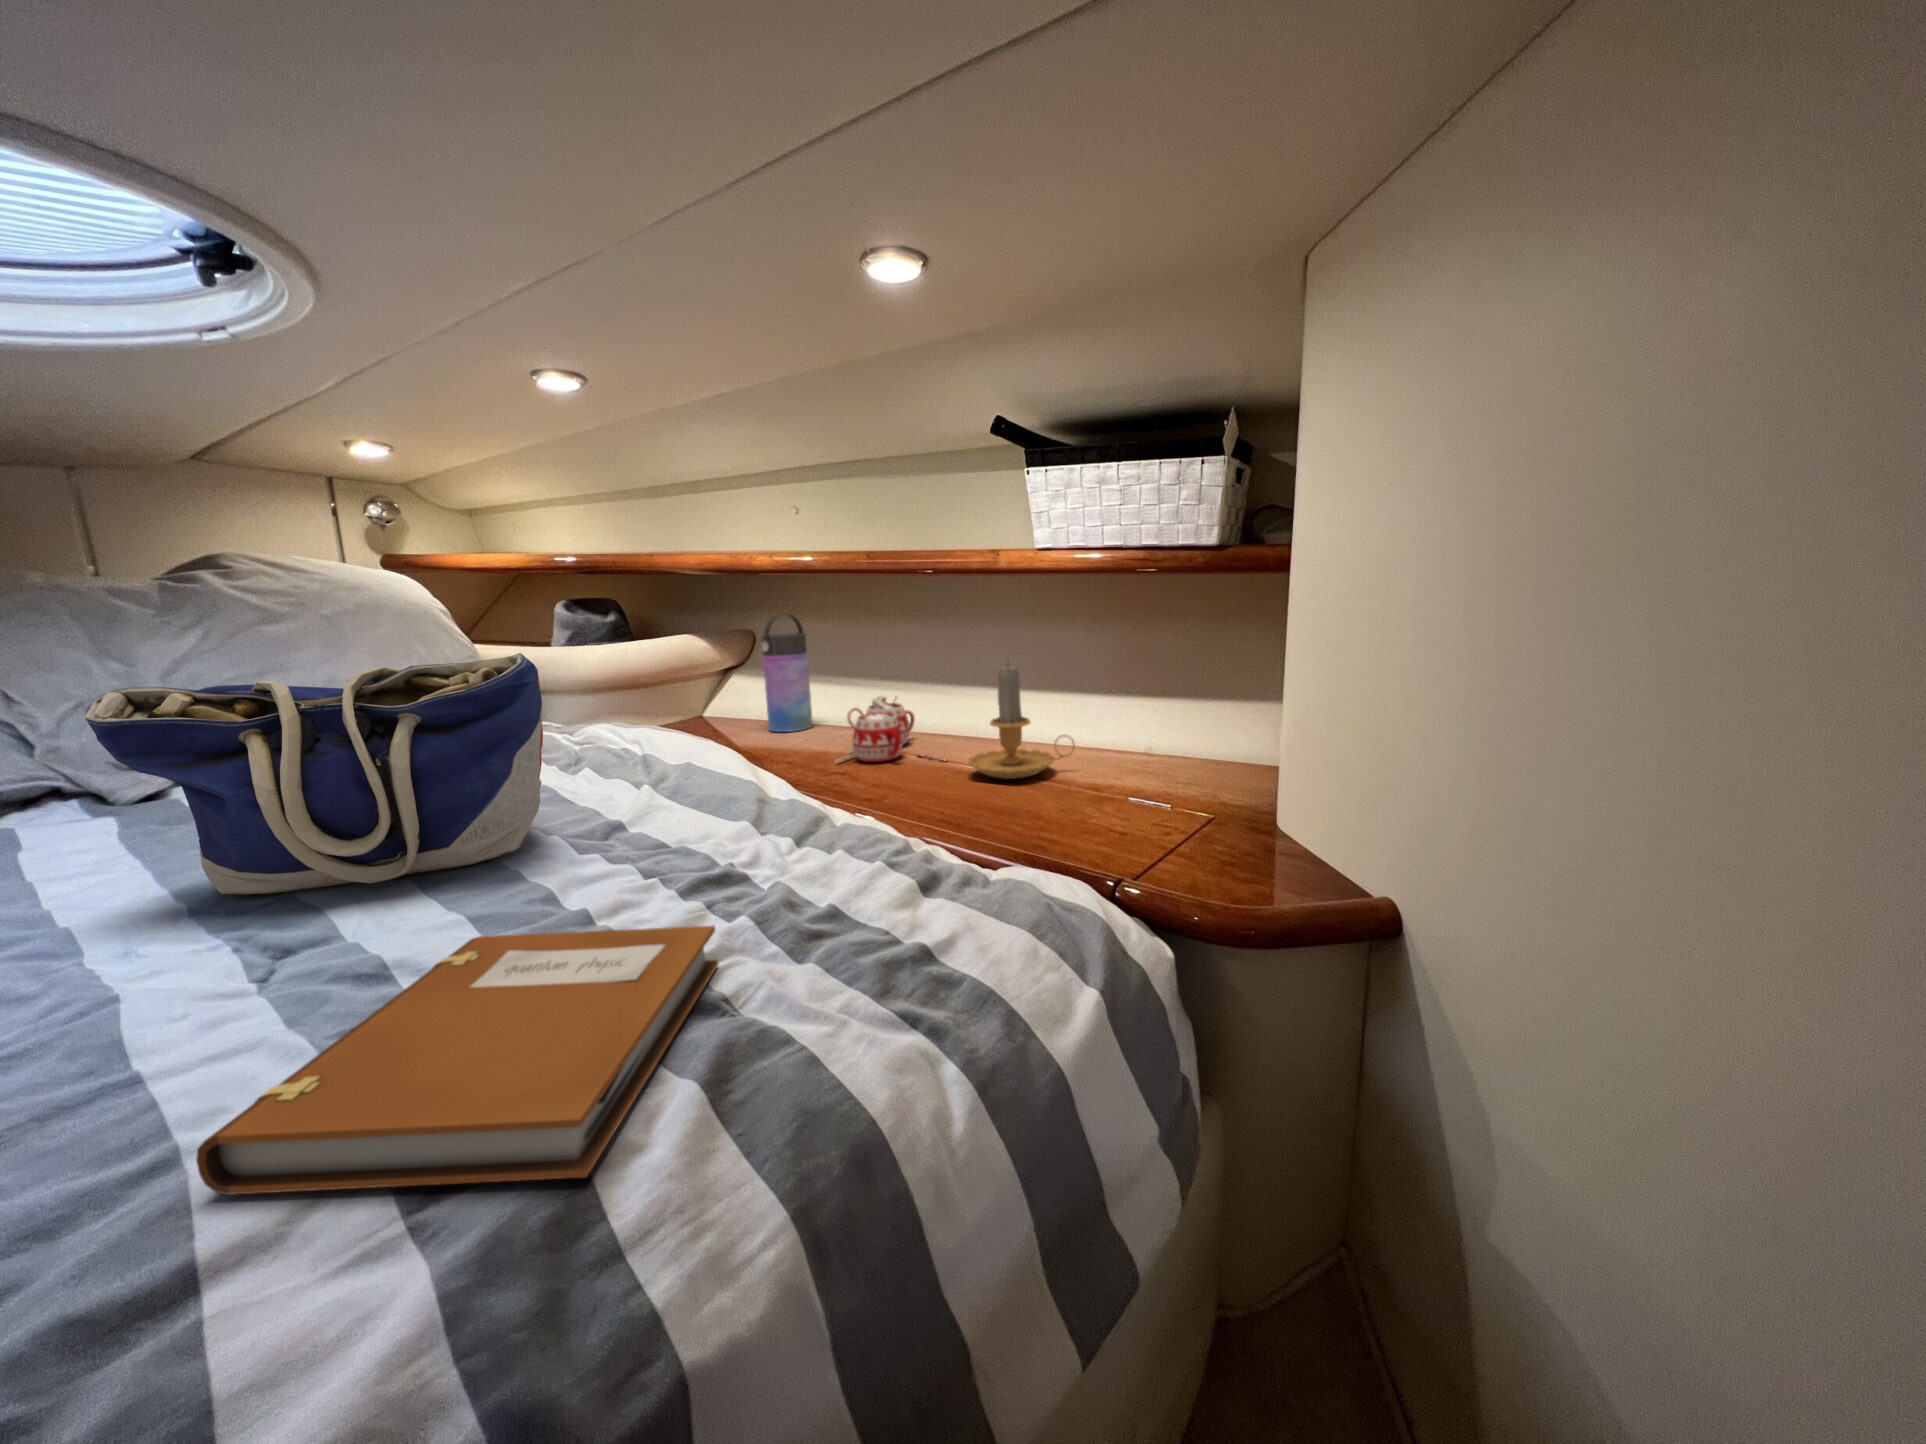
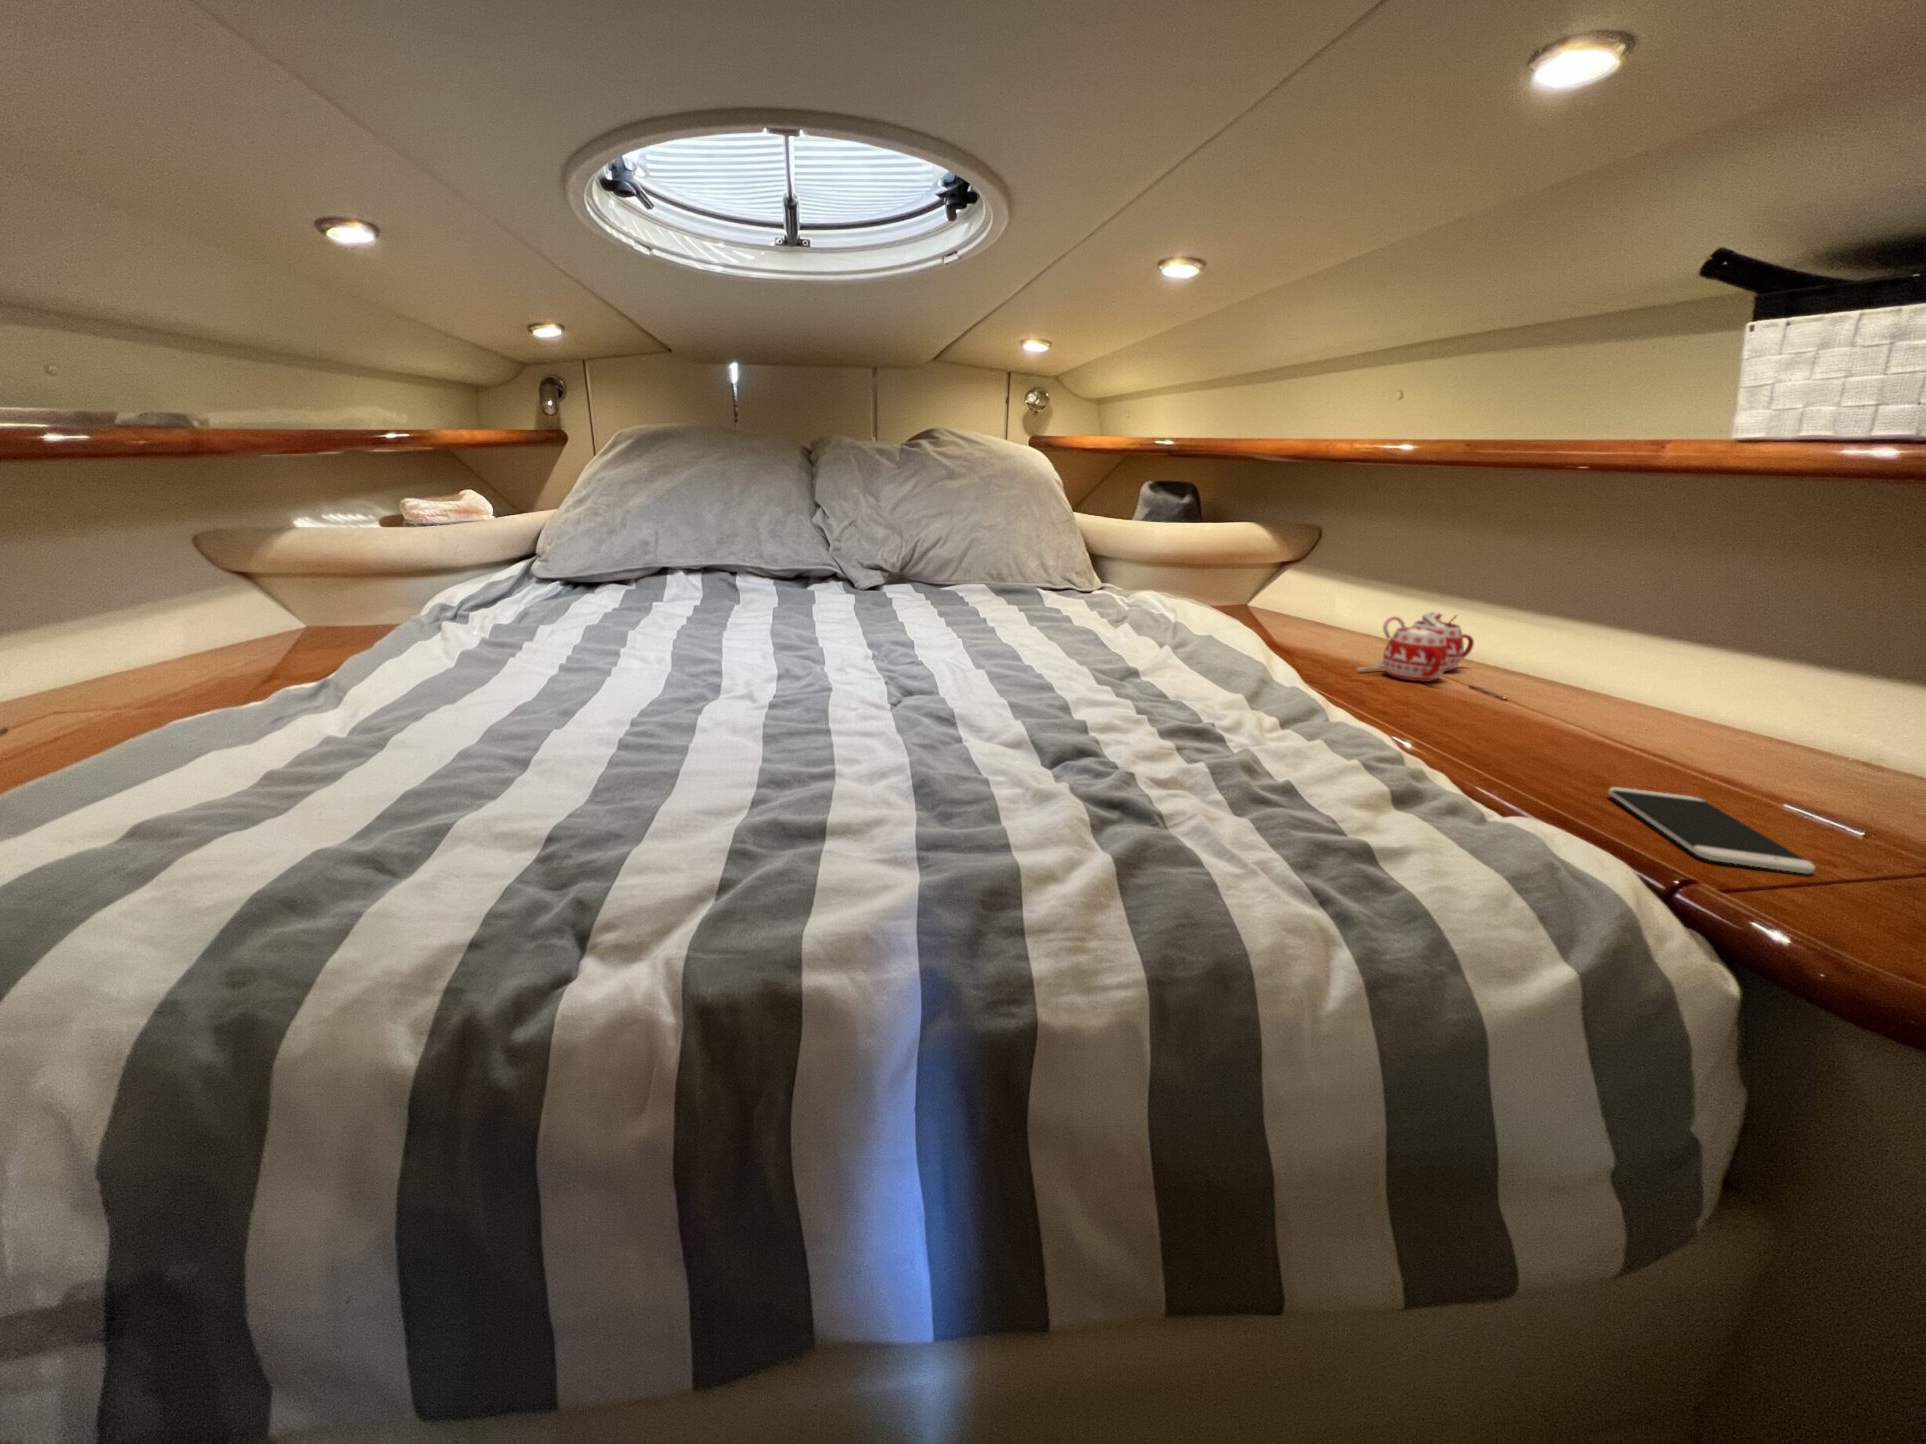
water bottle: present [762,614,813,732] -> none [1301,513,1367,636]
tote bag: present [85,653,543,894] -> none [849,506,1096,670]
candle: present [968,666,1075,779] -> none [1523,588,1707,737]
smartphone: none [1048,812,1168,860] -> present [1609,787,1815,873]
notebook: present [196,926,718,1195] -> none [837,710,1171,880]

